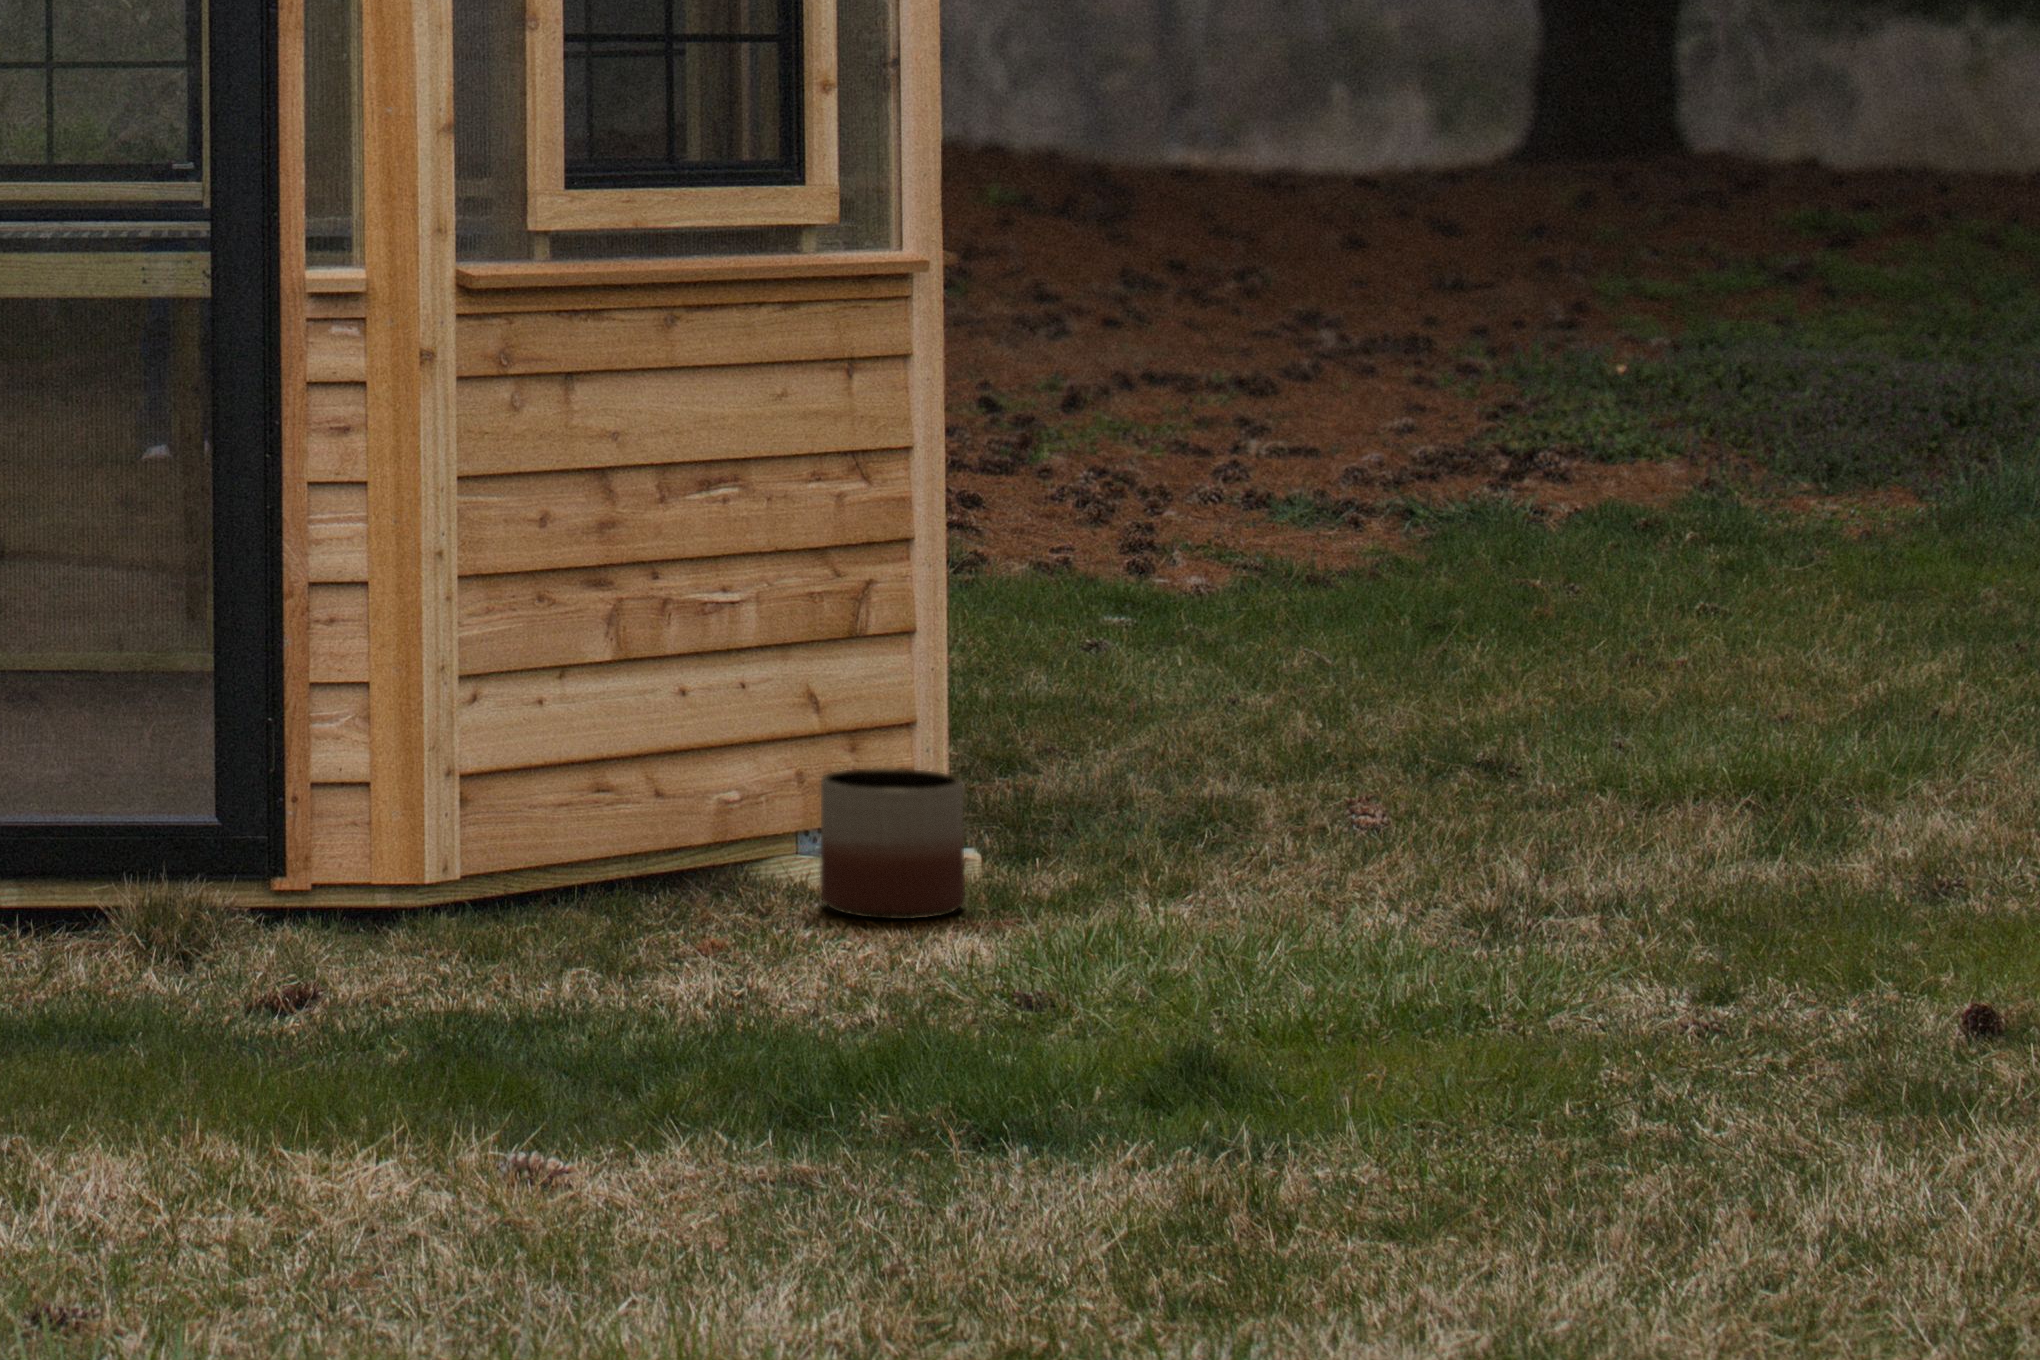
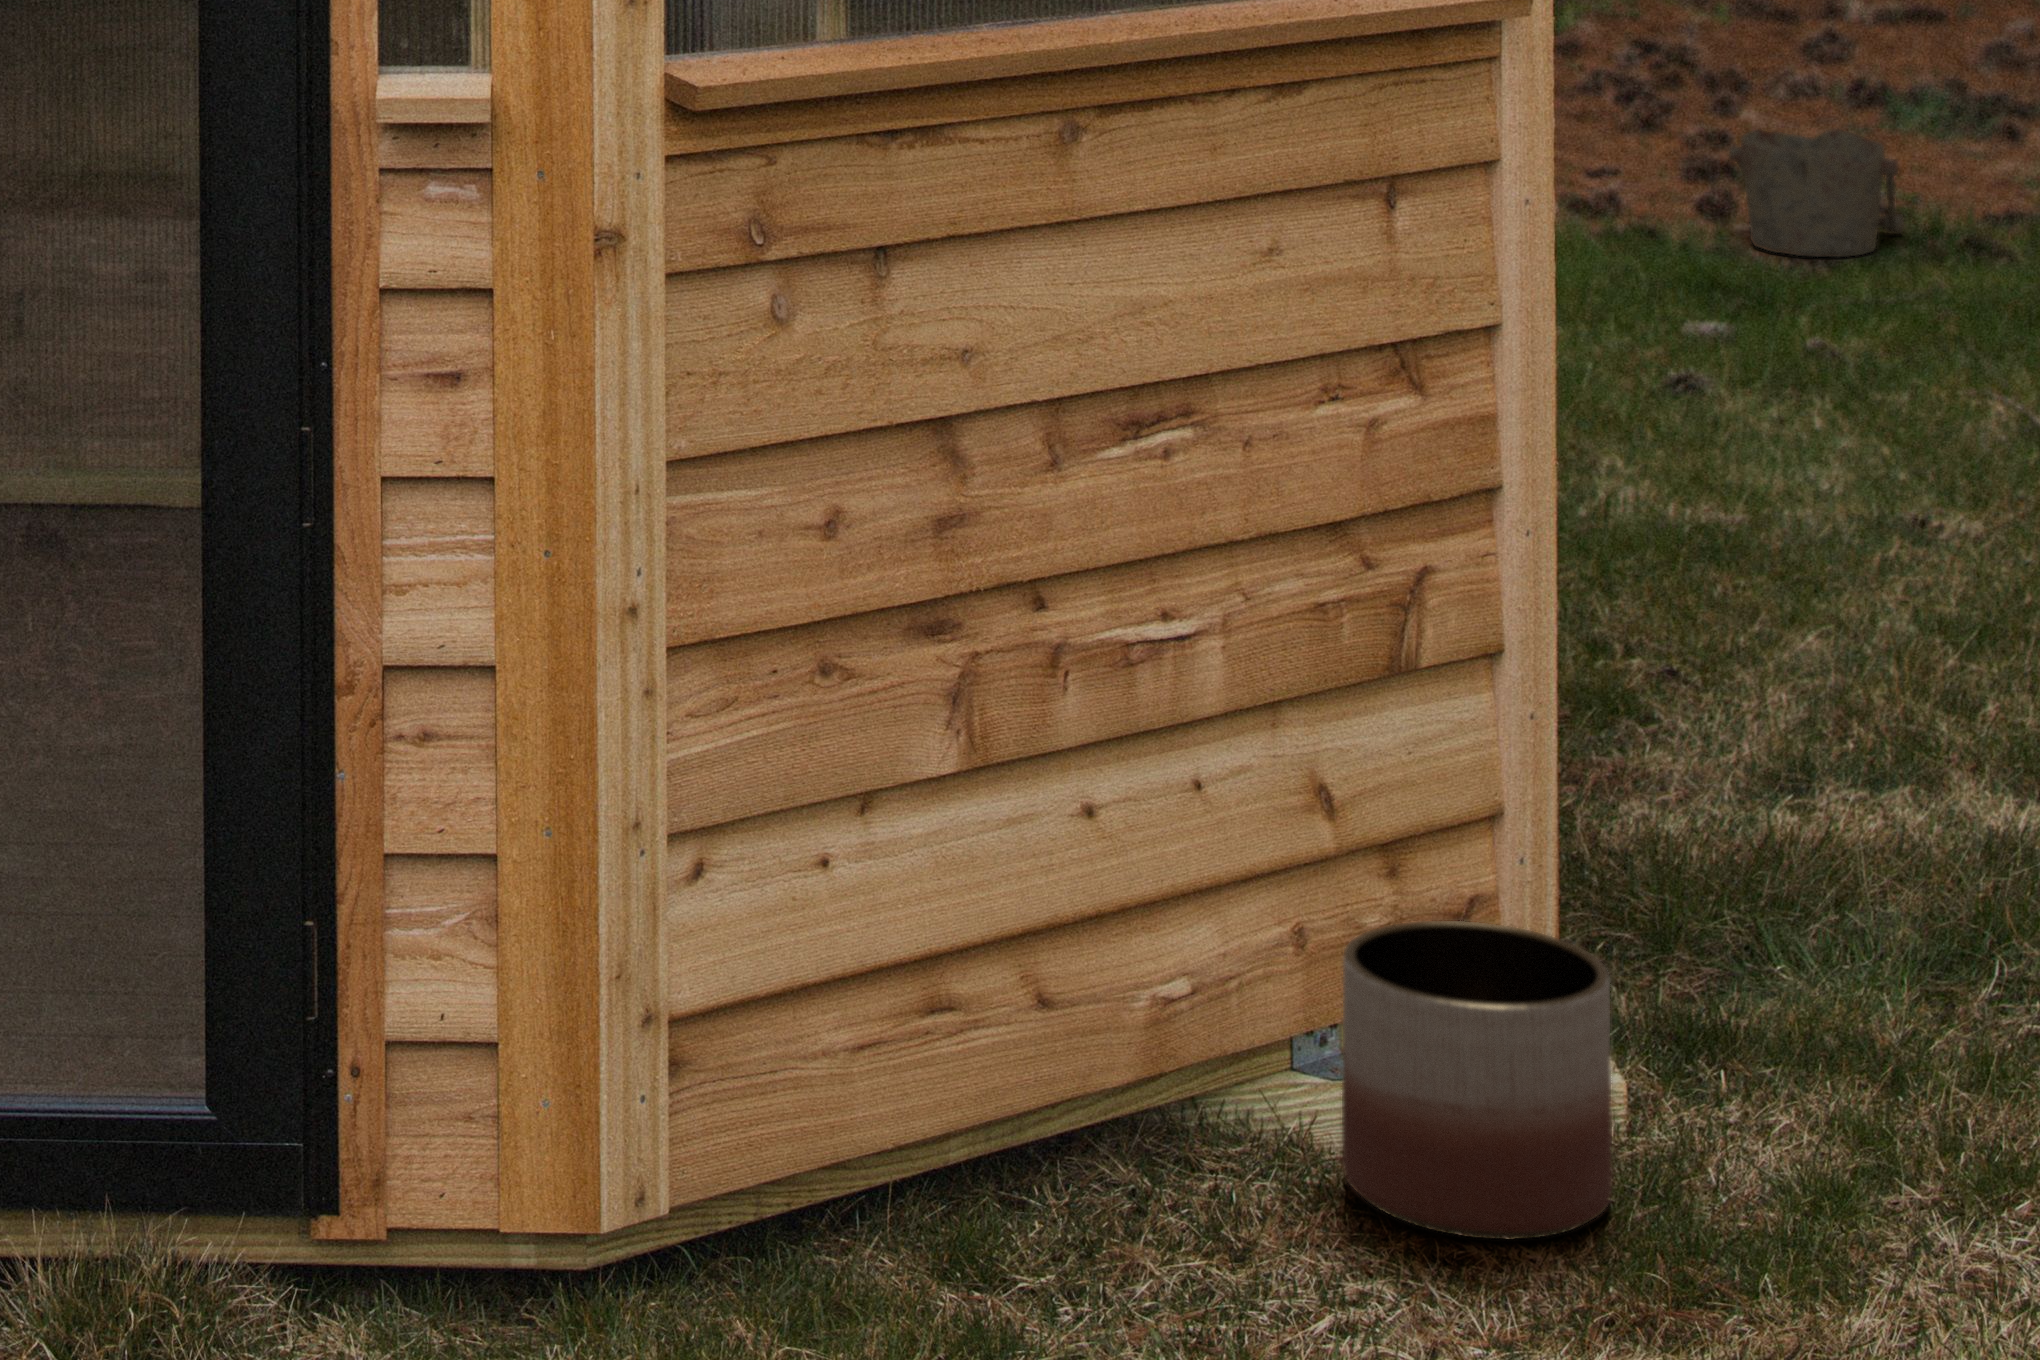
bucket: none [1145,511,1268,595] -> present [1729,129,1904,257]

